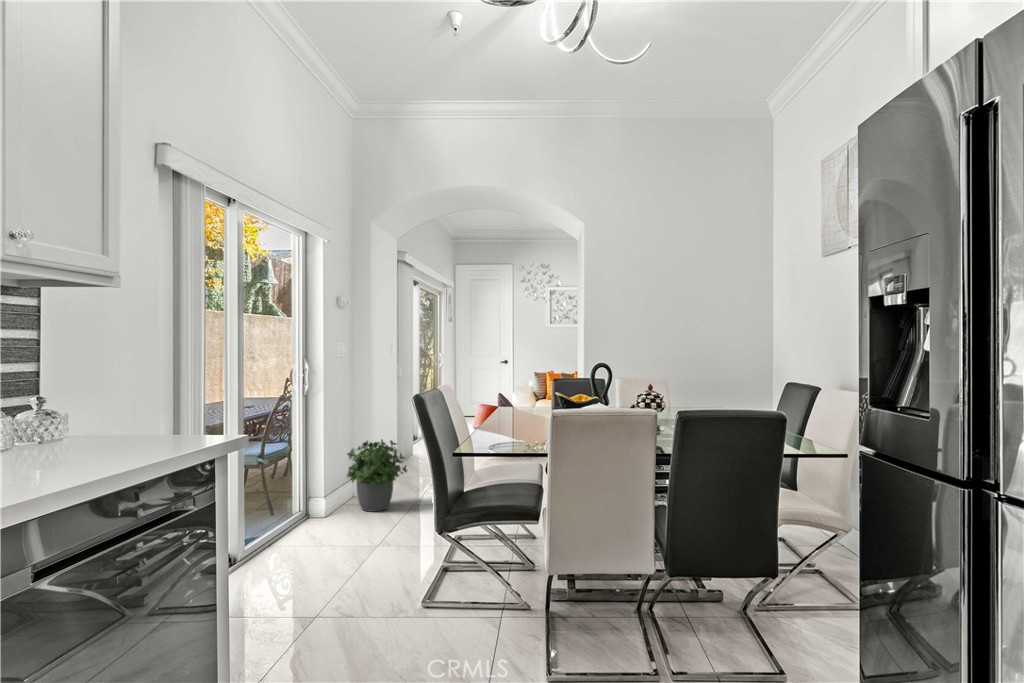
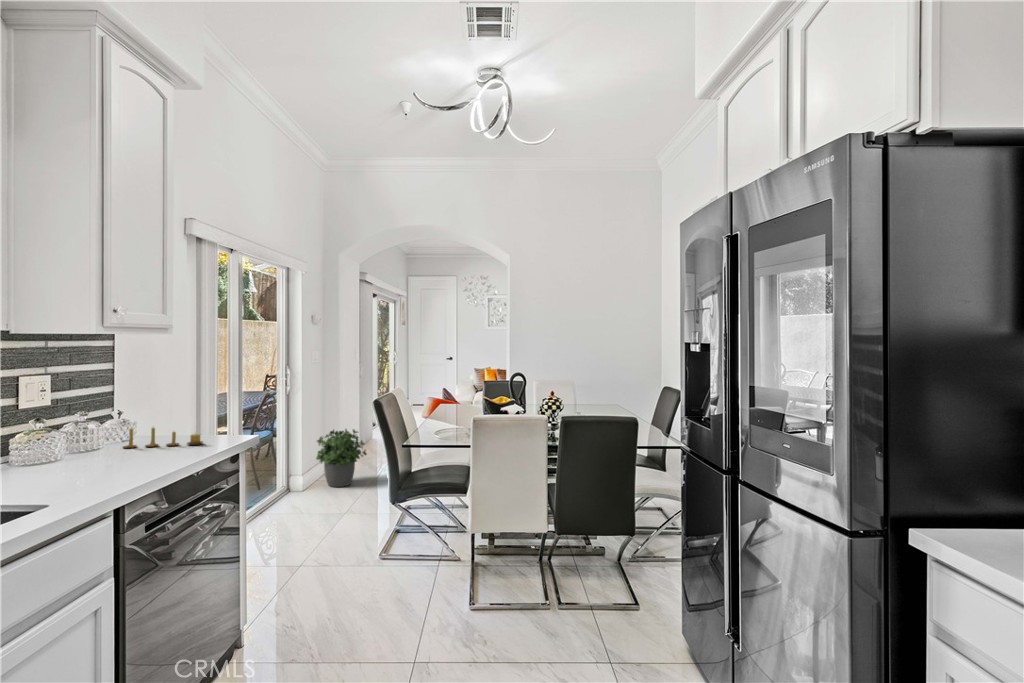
candle: none [69,414,179,445] -> present [123,427,203,448]

